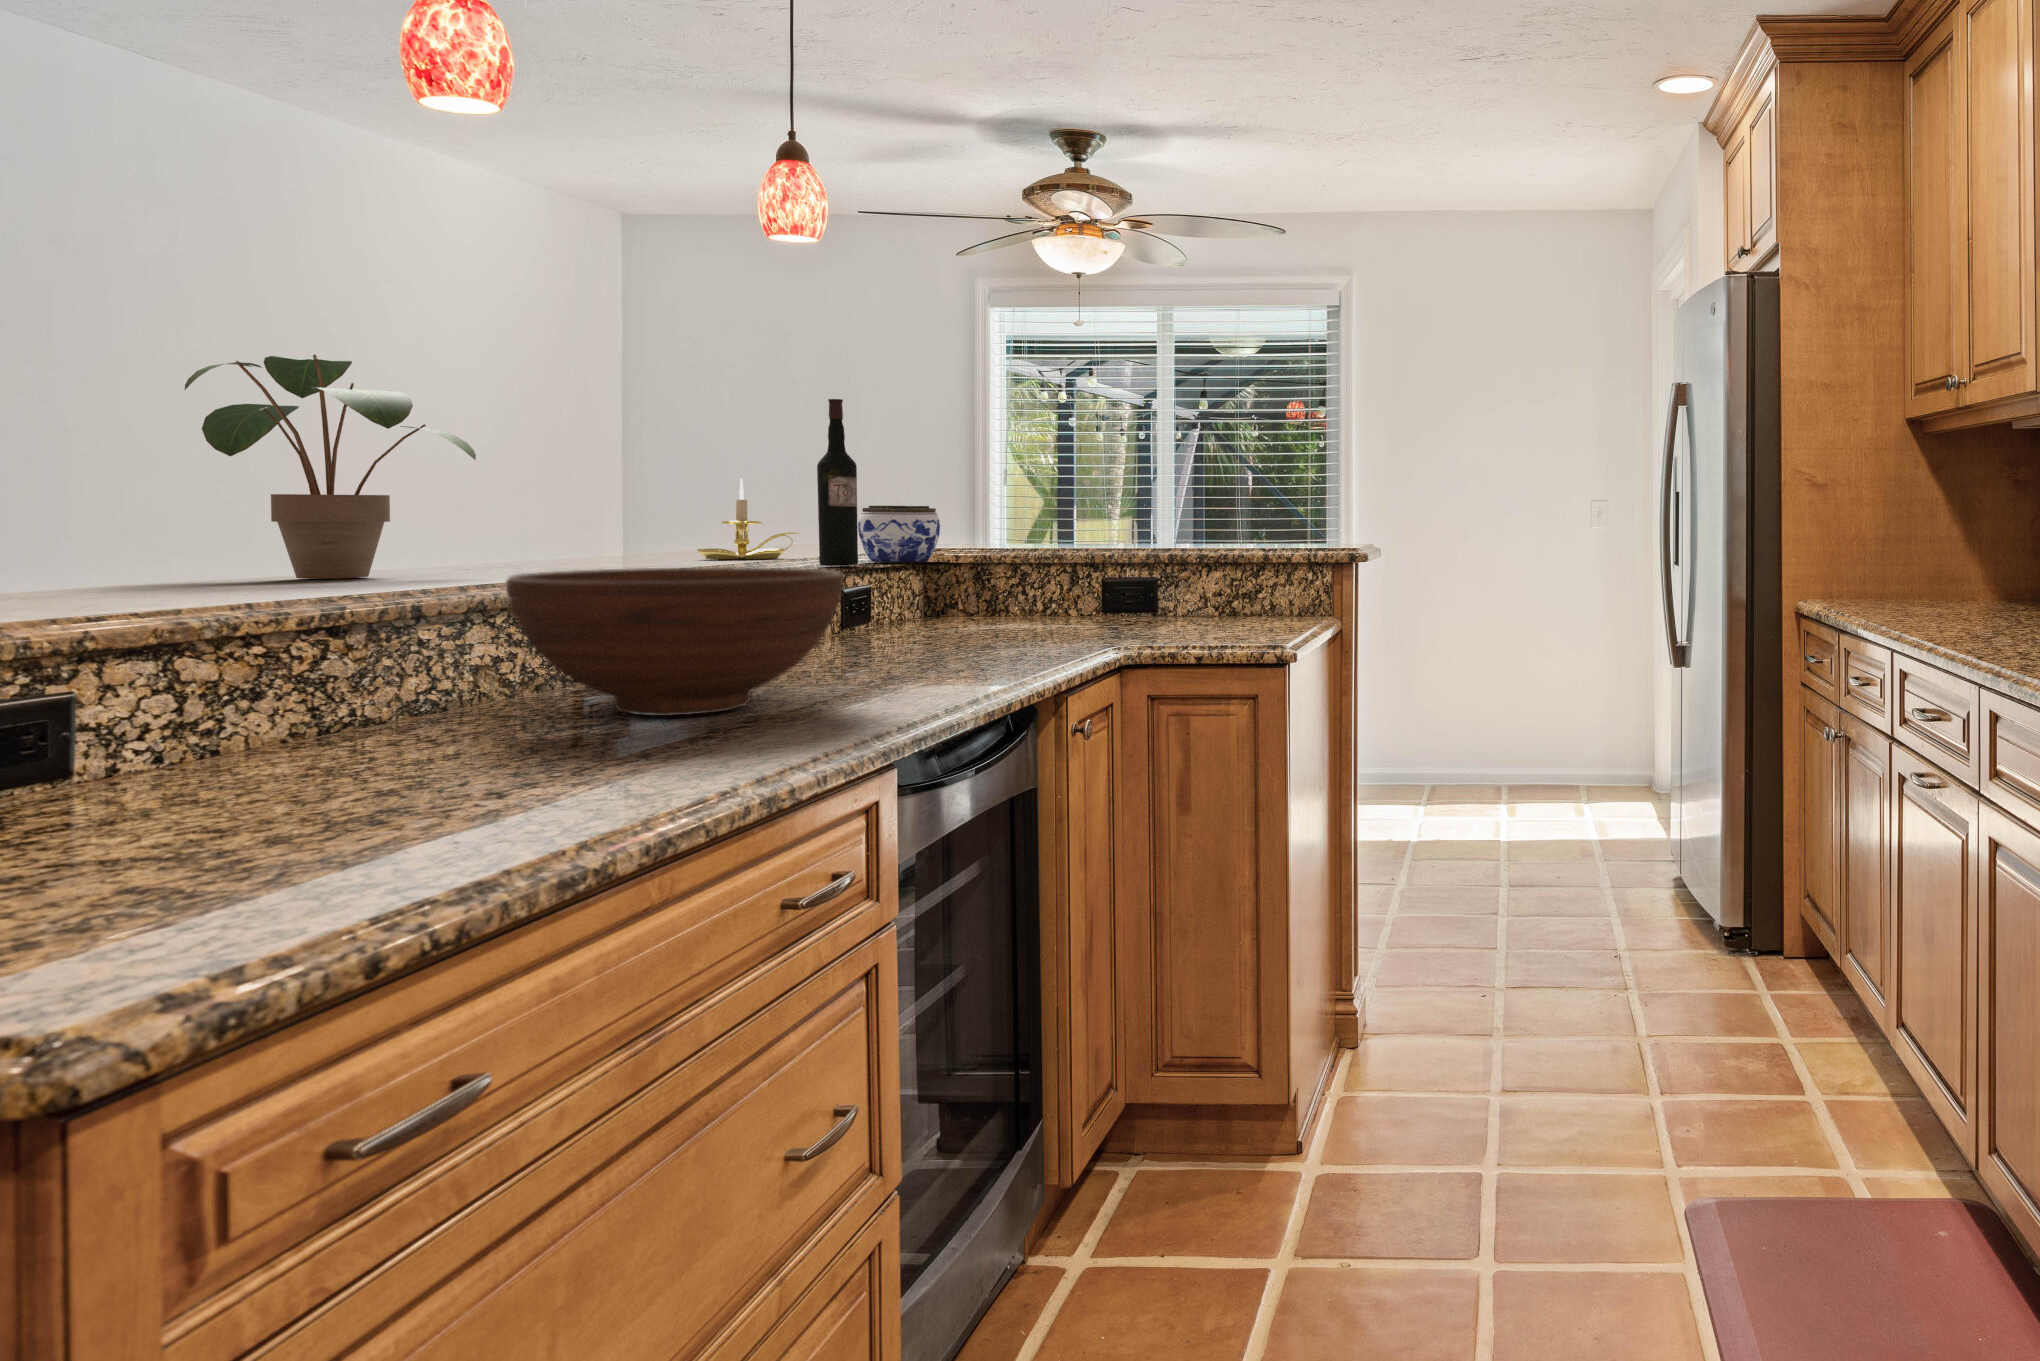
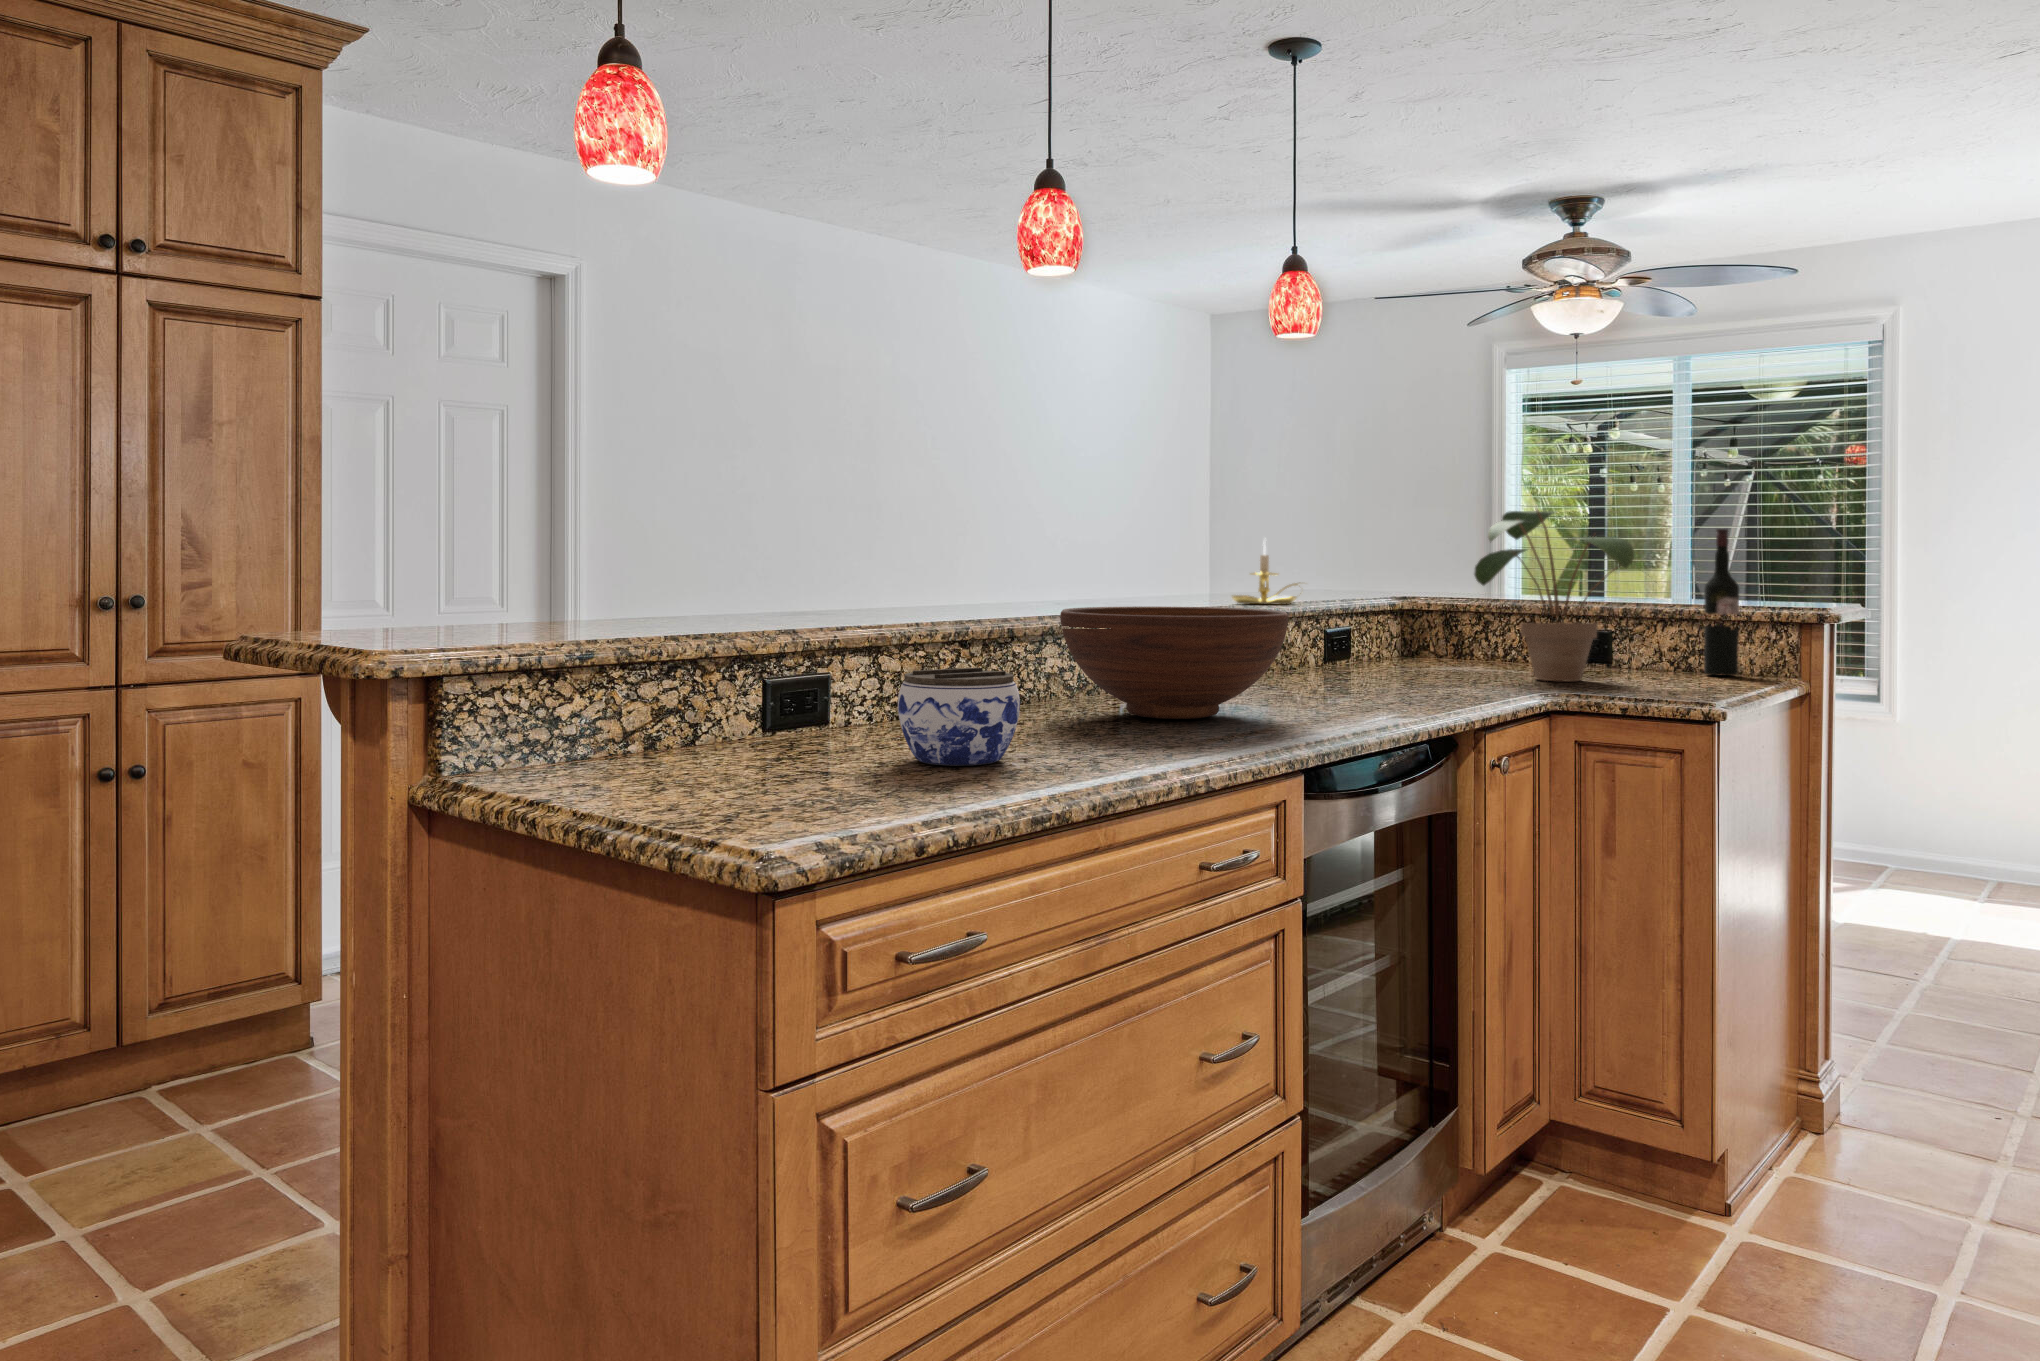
potted plant: present [185,355,476,579] -> present [1474,509,1634,682]
wine bottle: present [817,399,858,566] -> present [1704,529,1739,676]
jar: present [858,506,940,563] -> present [898,668,1020,765]

